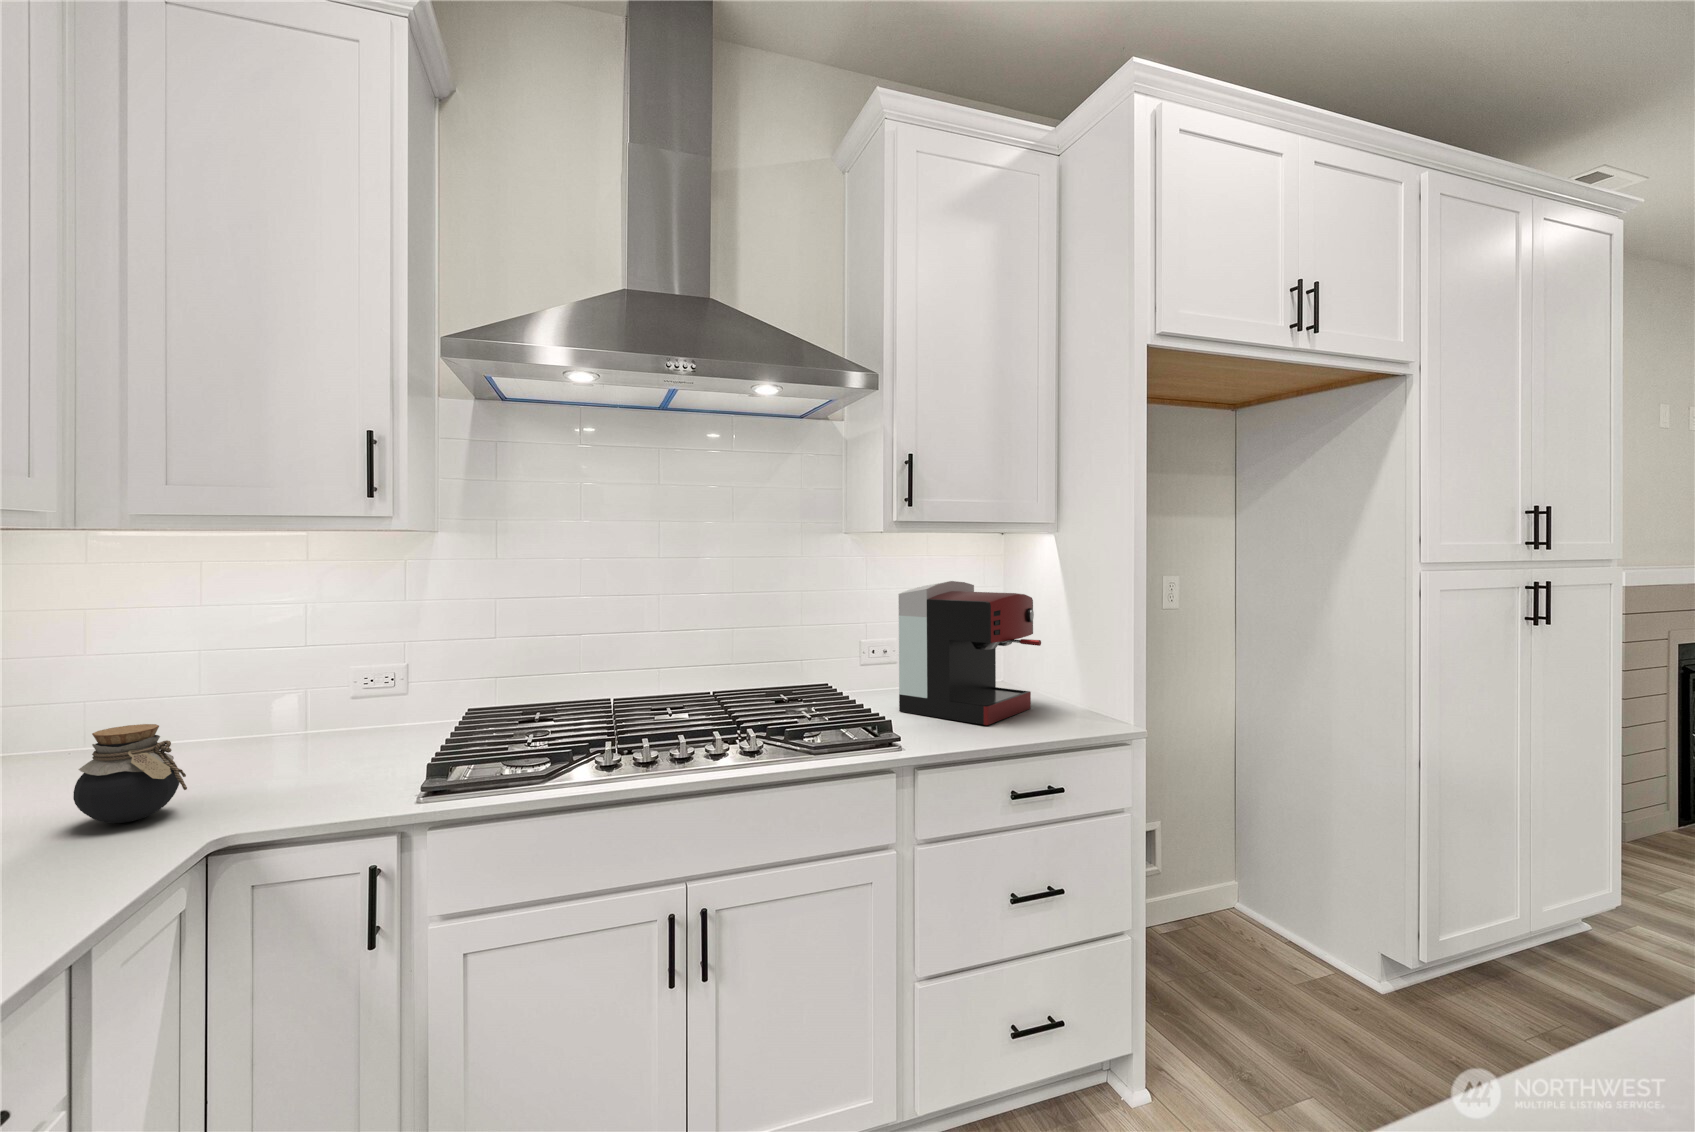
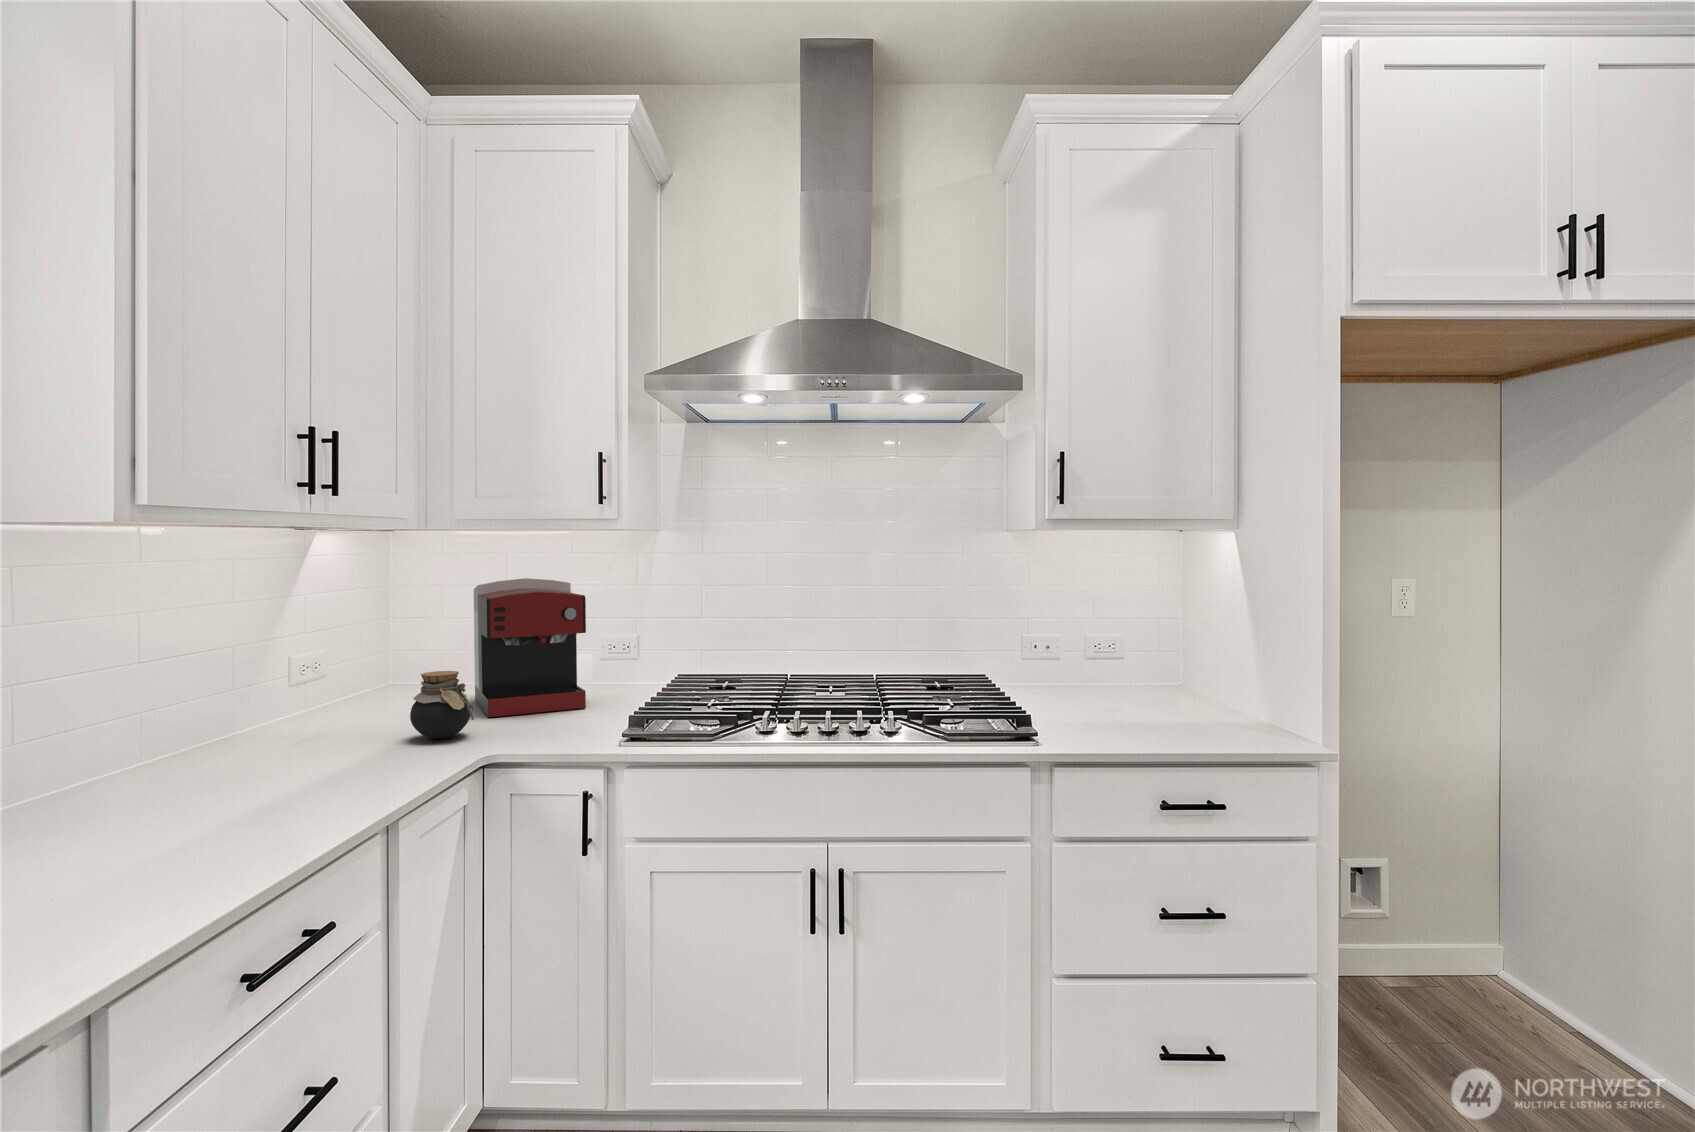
coffee maker: present [898,581,1041,725] -> present [474,578,586,717]

